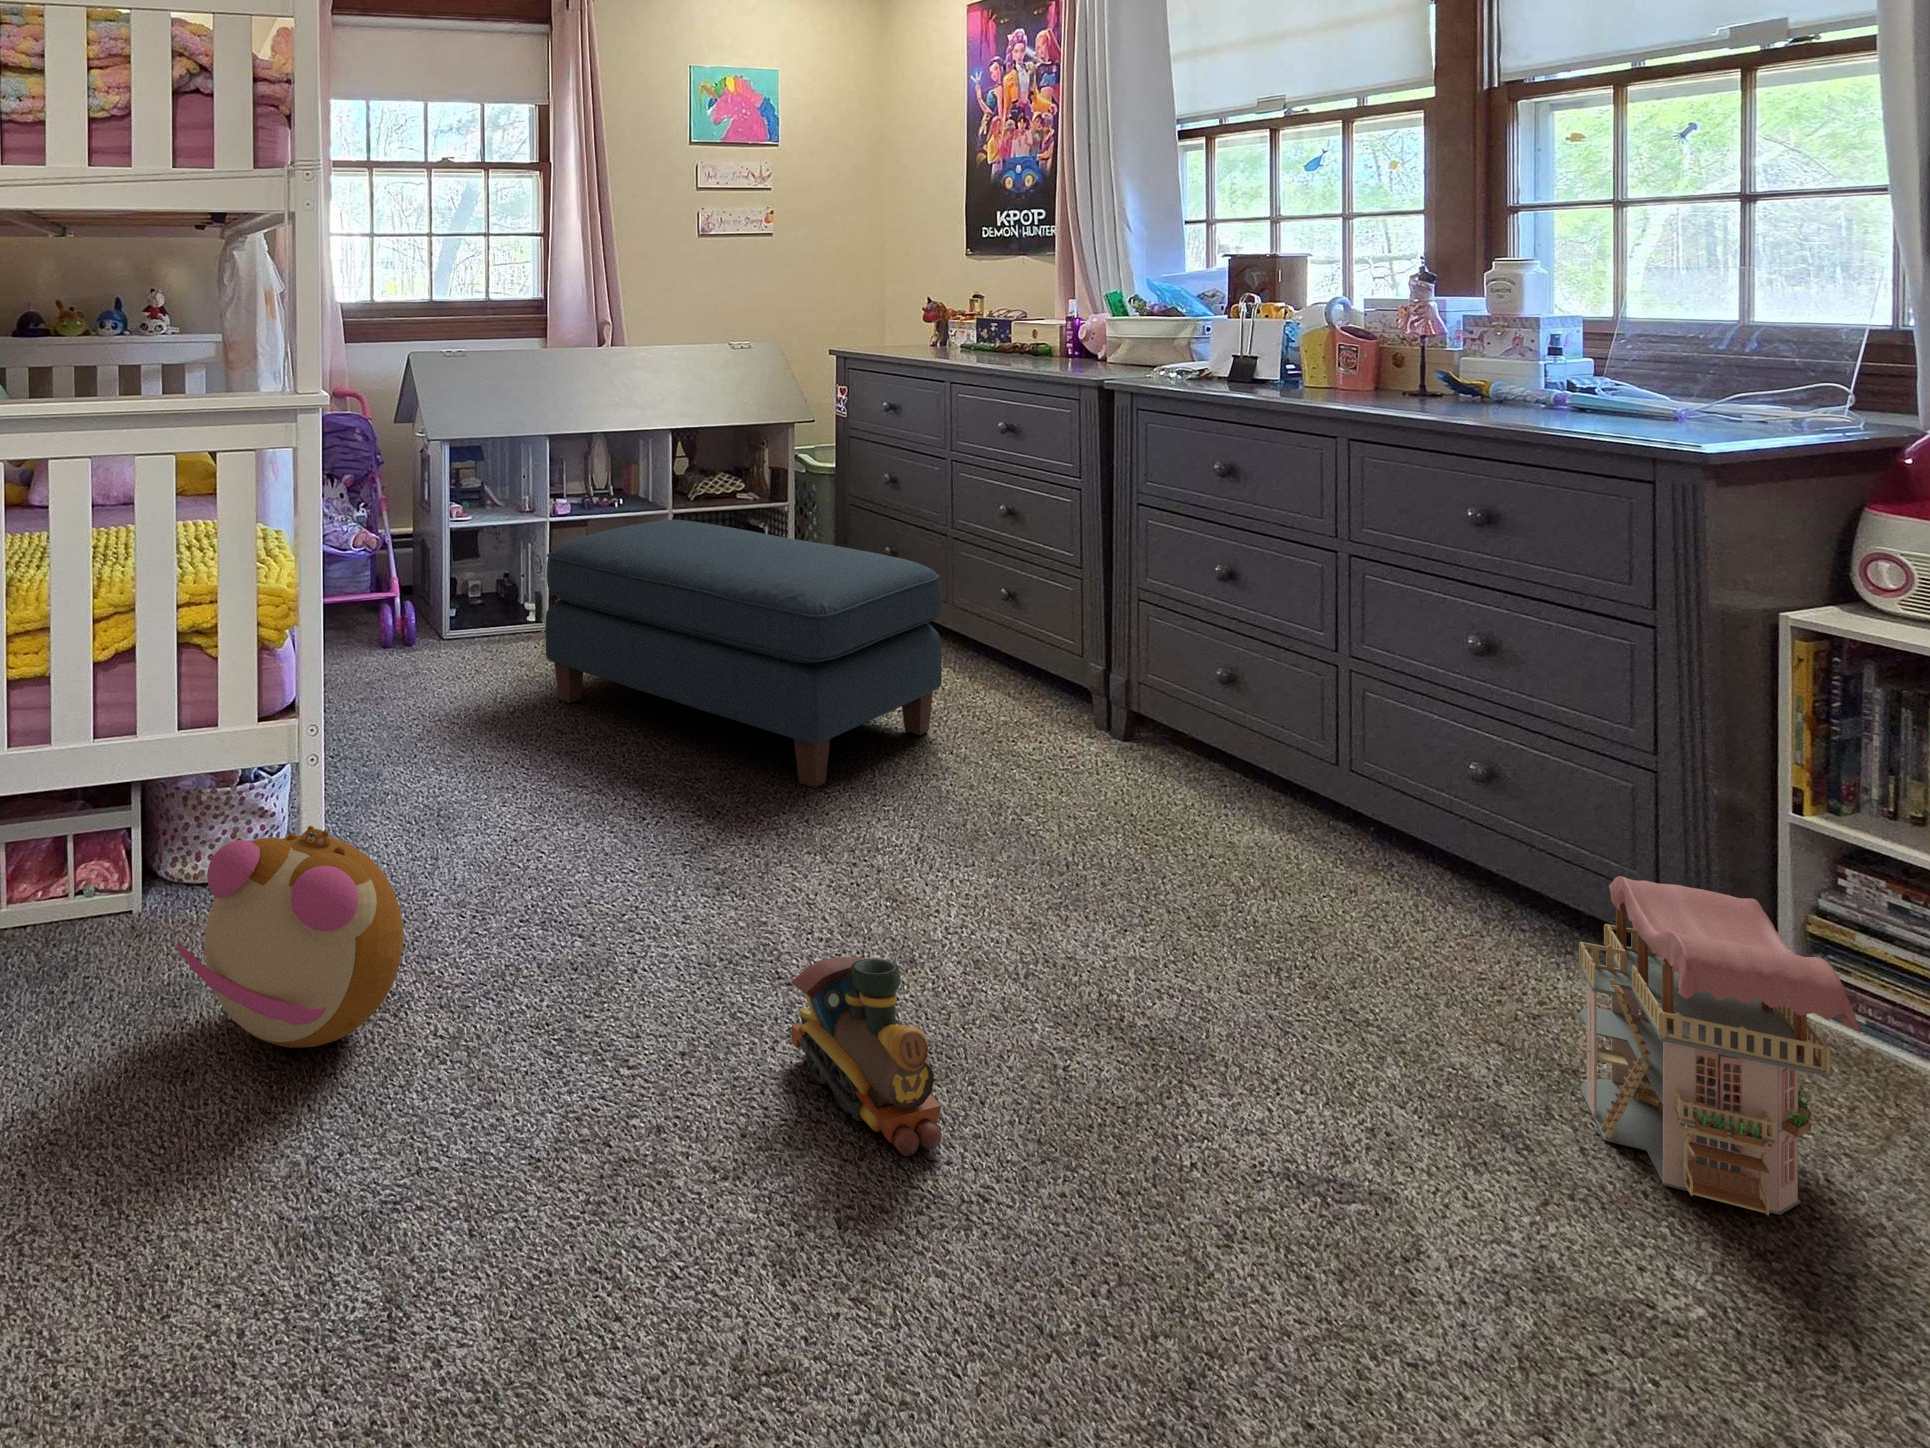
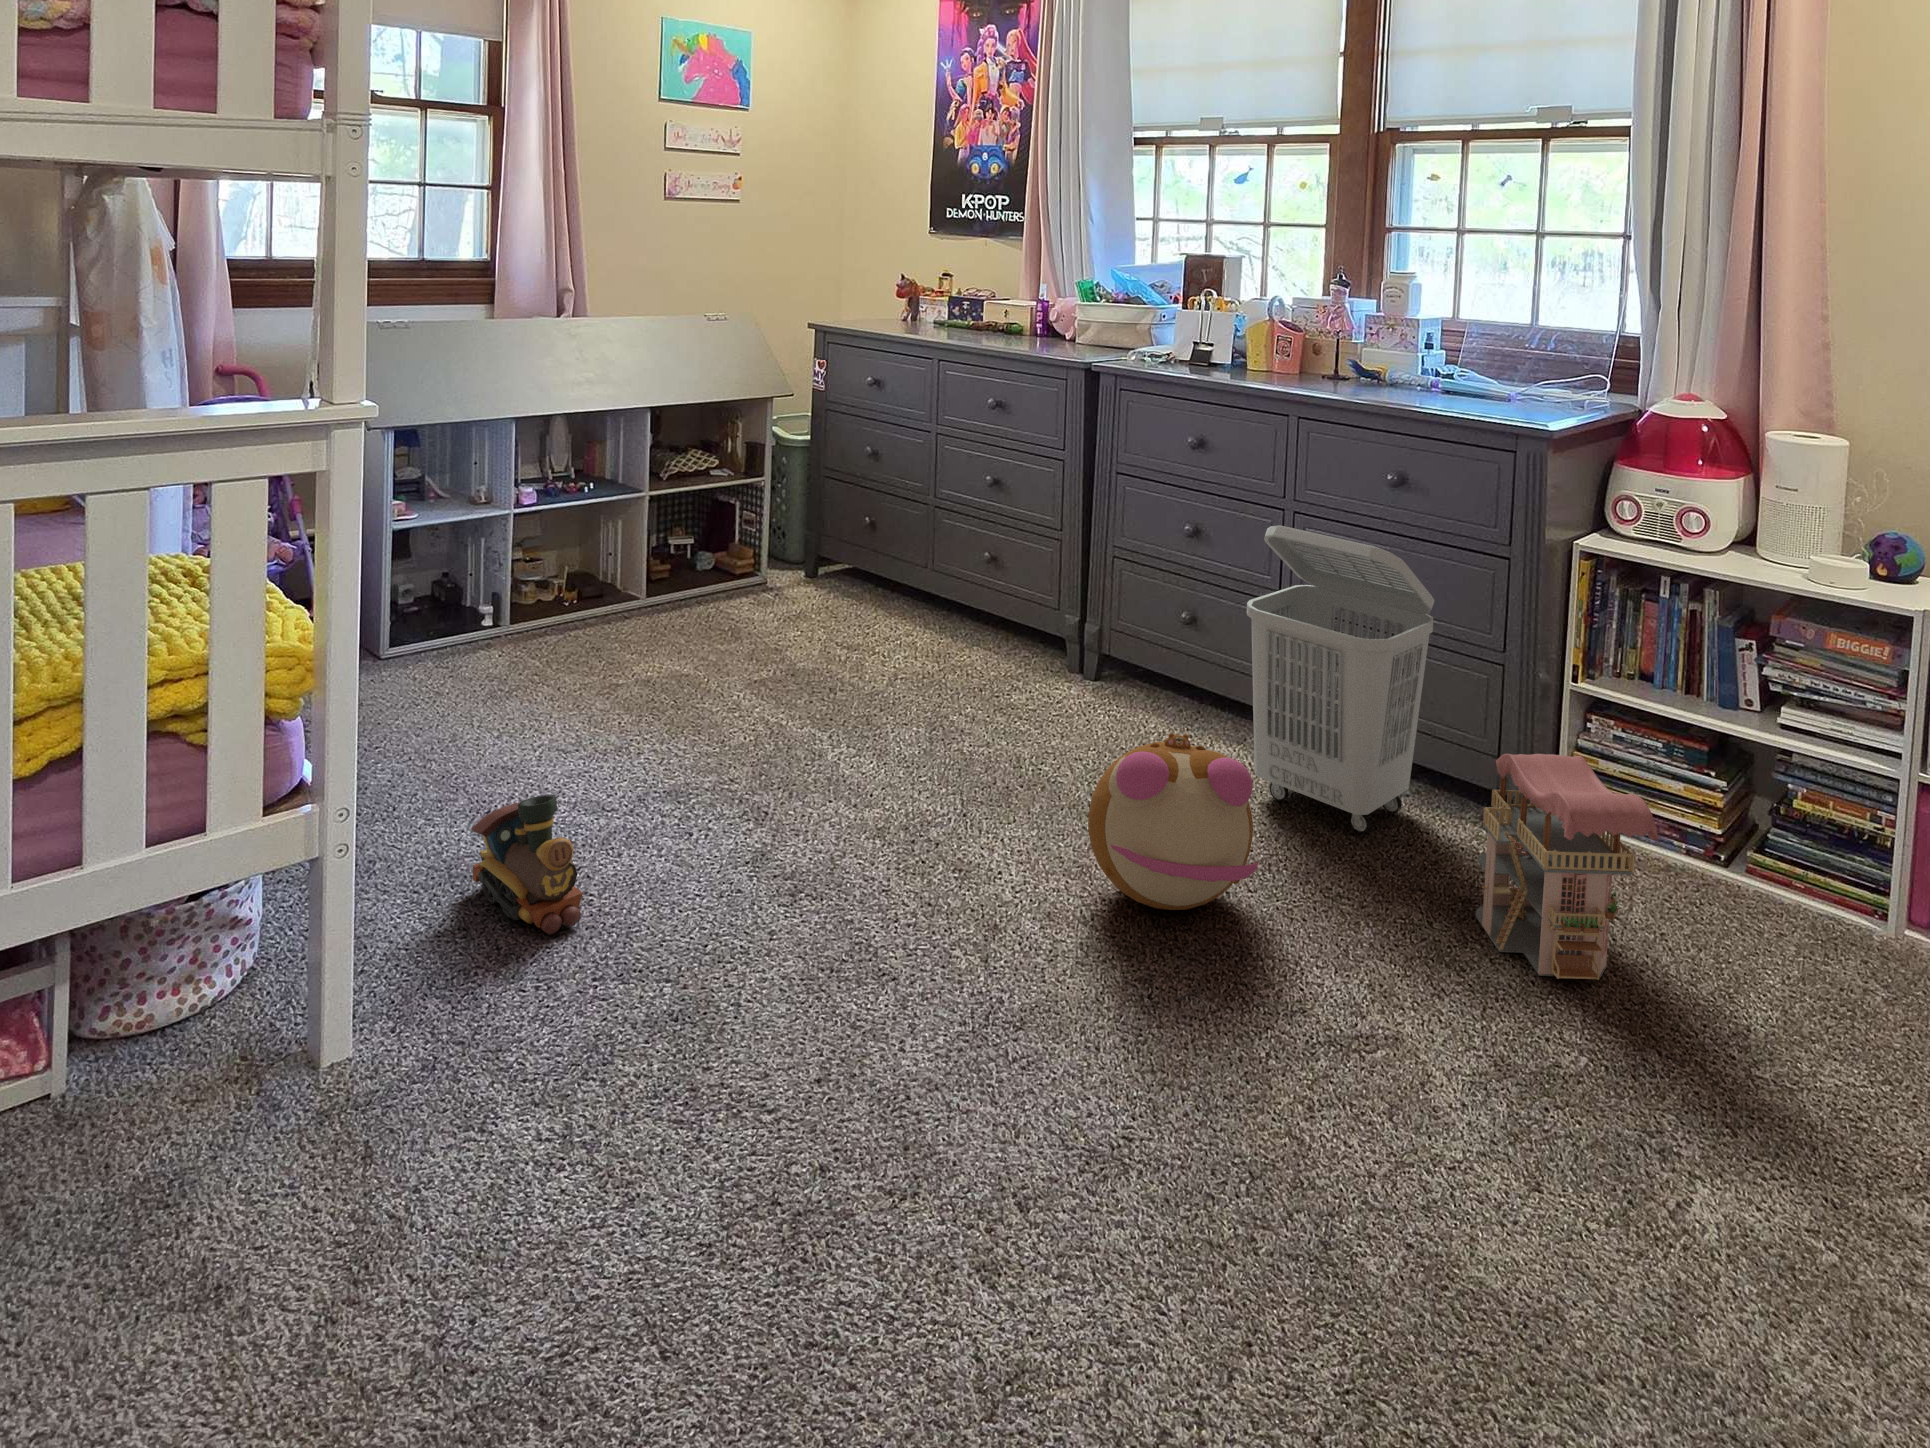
ottoman: present [546,520,942,788] -> none [538,509,956,774]
laundry basket: none [1263,562,1540,957] -> present [1247,525,1434,833]
plush toy: present [176,826,403,1048] -> present [1088,733,1258,910]
toy train: present [791,957,942,1156] -> present [471,795,583,934]

